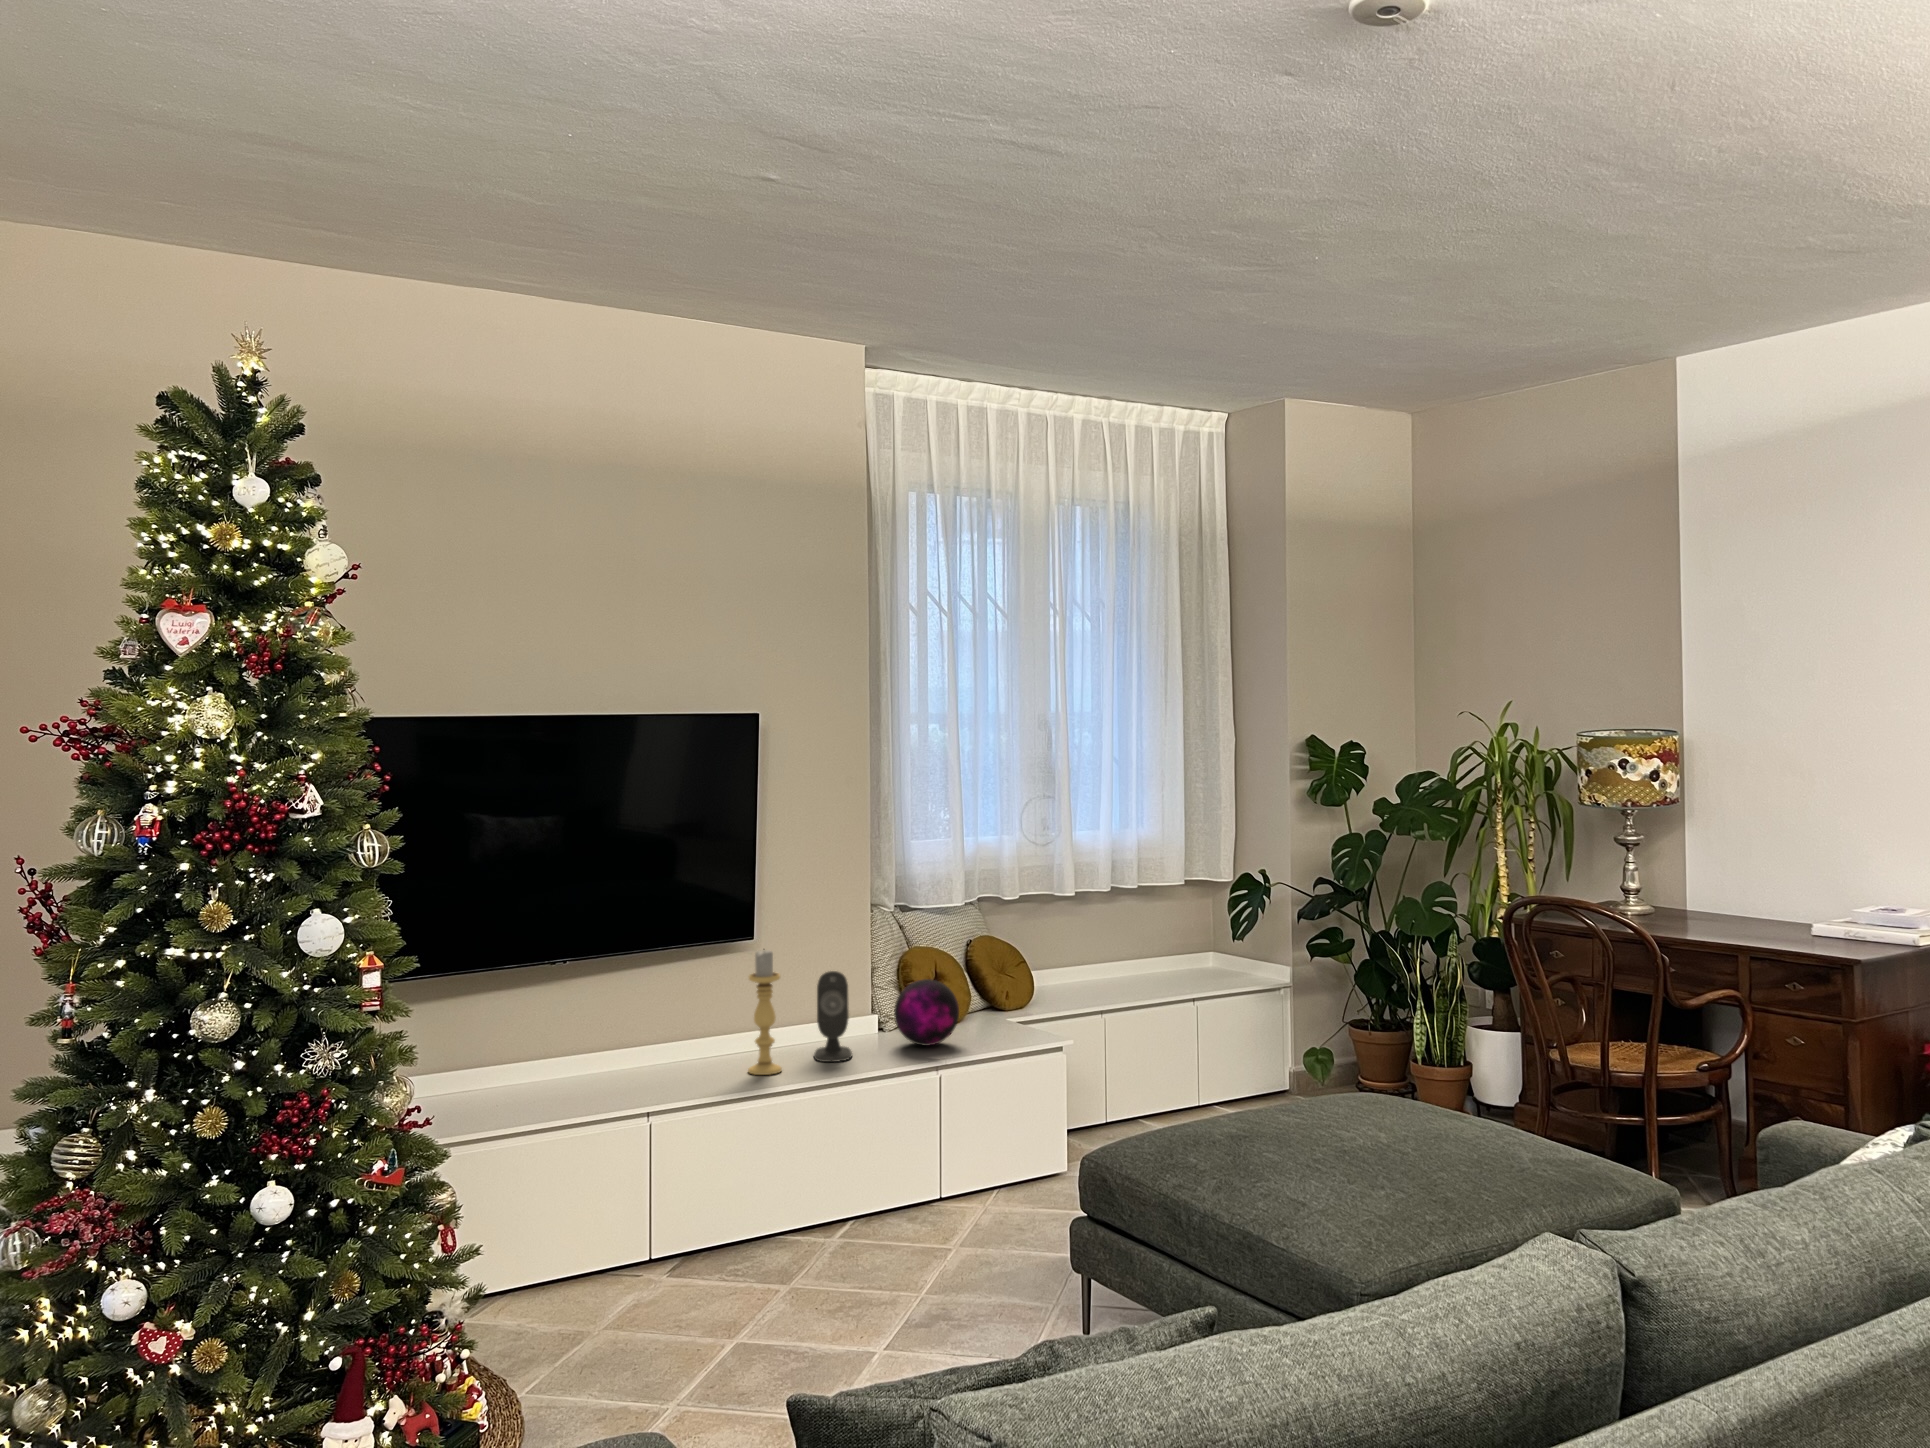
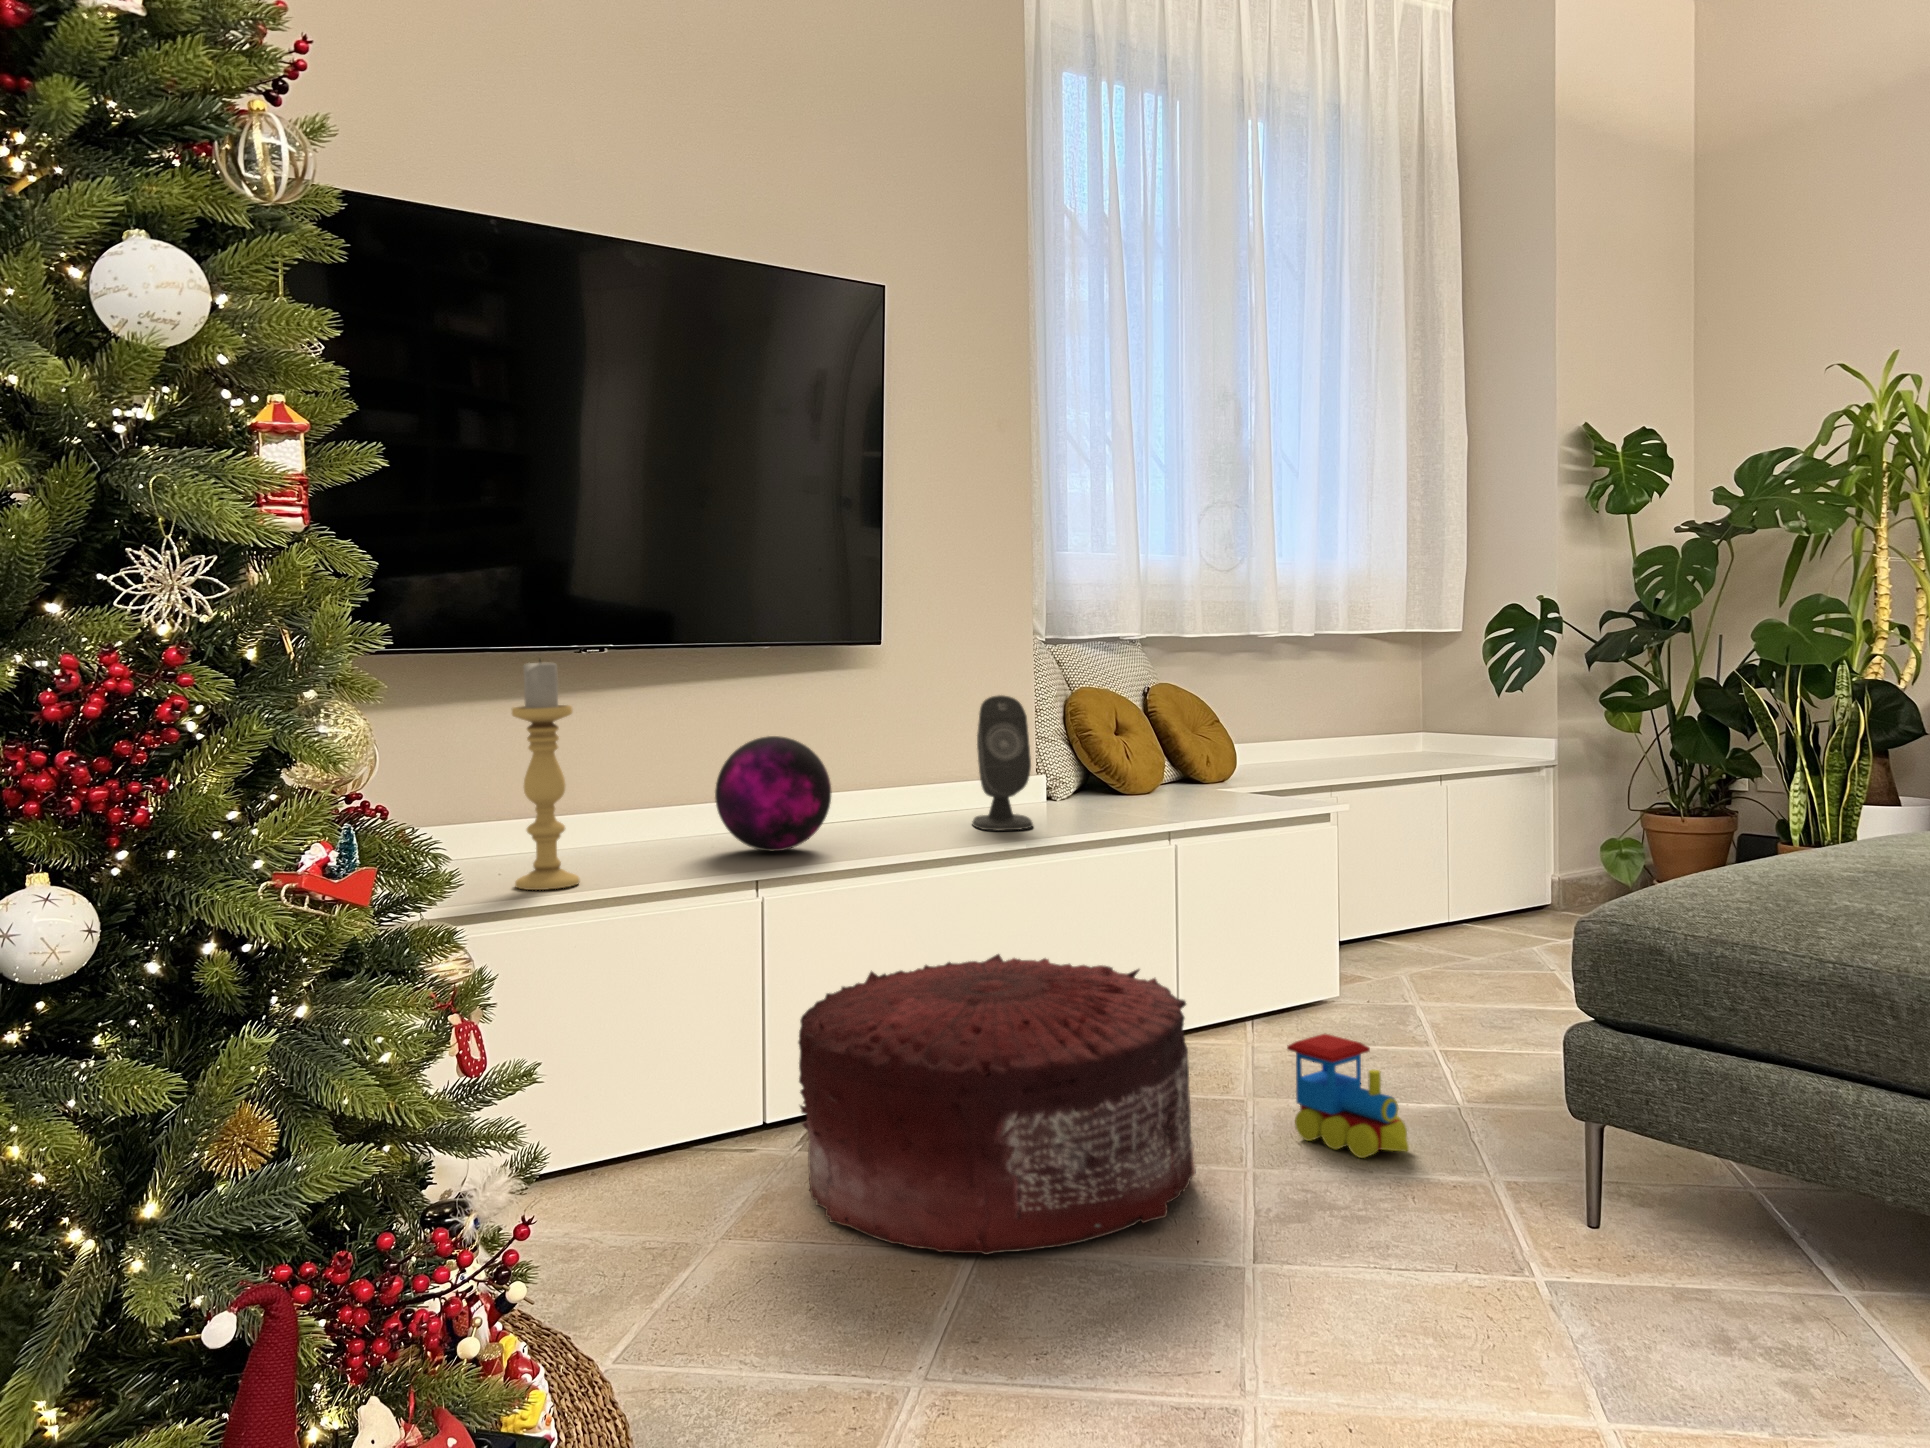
candle holder: present [748,949,782,1075] -> present [512,660,580,890]
decorative orb: present [894,979,959,1046] -> present [715,736,832,851]
pouf: none [661,1152,897,1342] -> present [798,954,1196,1255]
toy train: none [970,1208,1036,1288] -> present [1287,1034,1409,1158]

